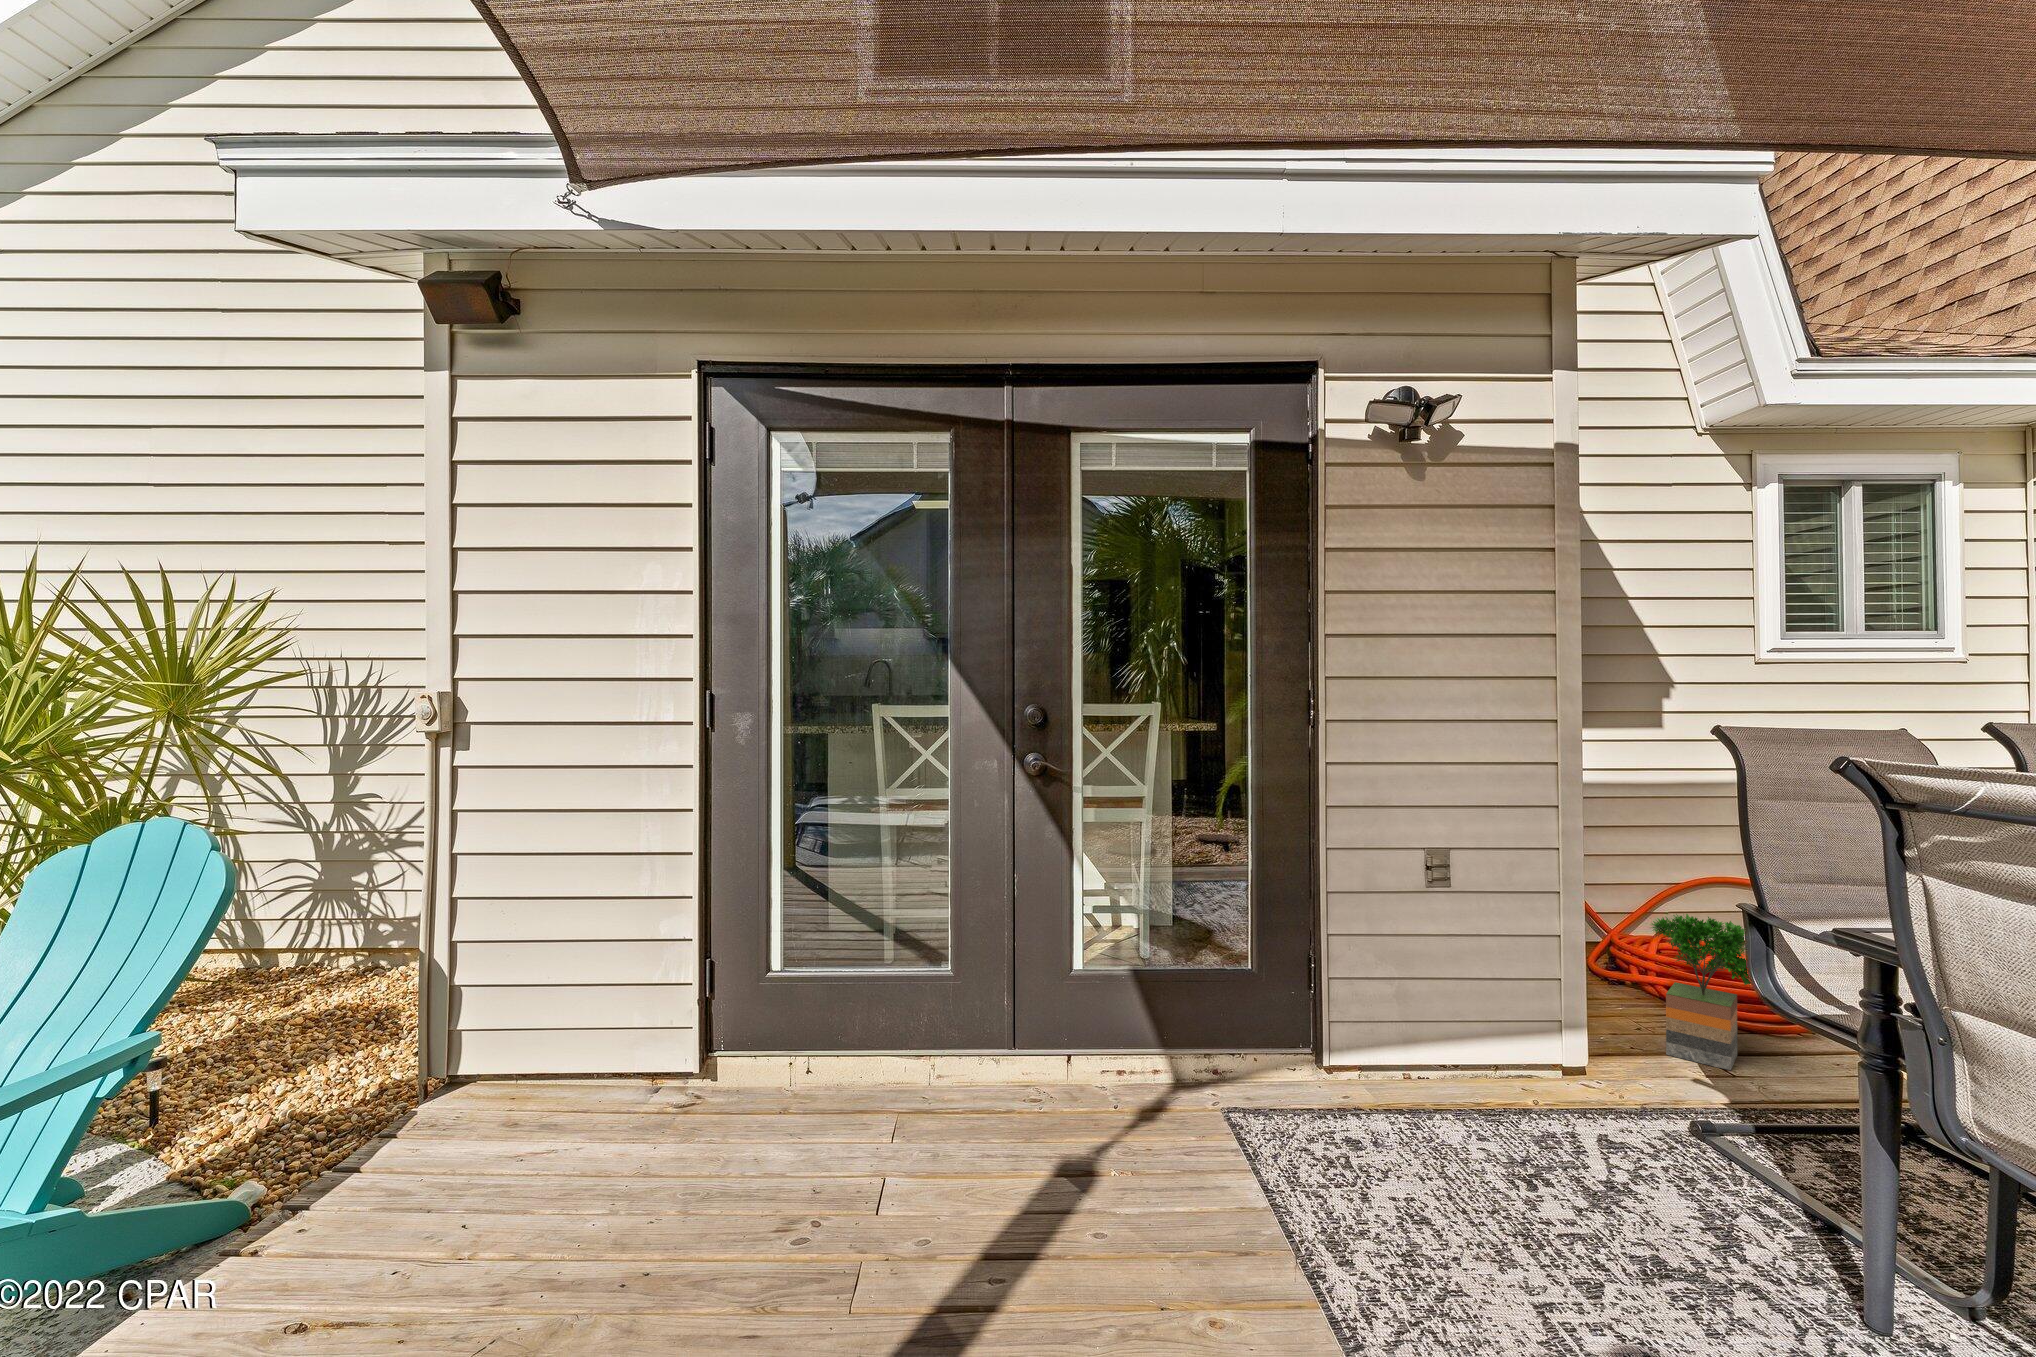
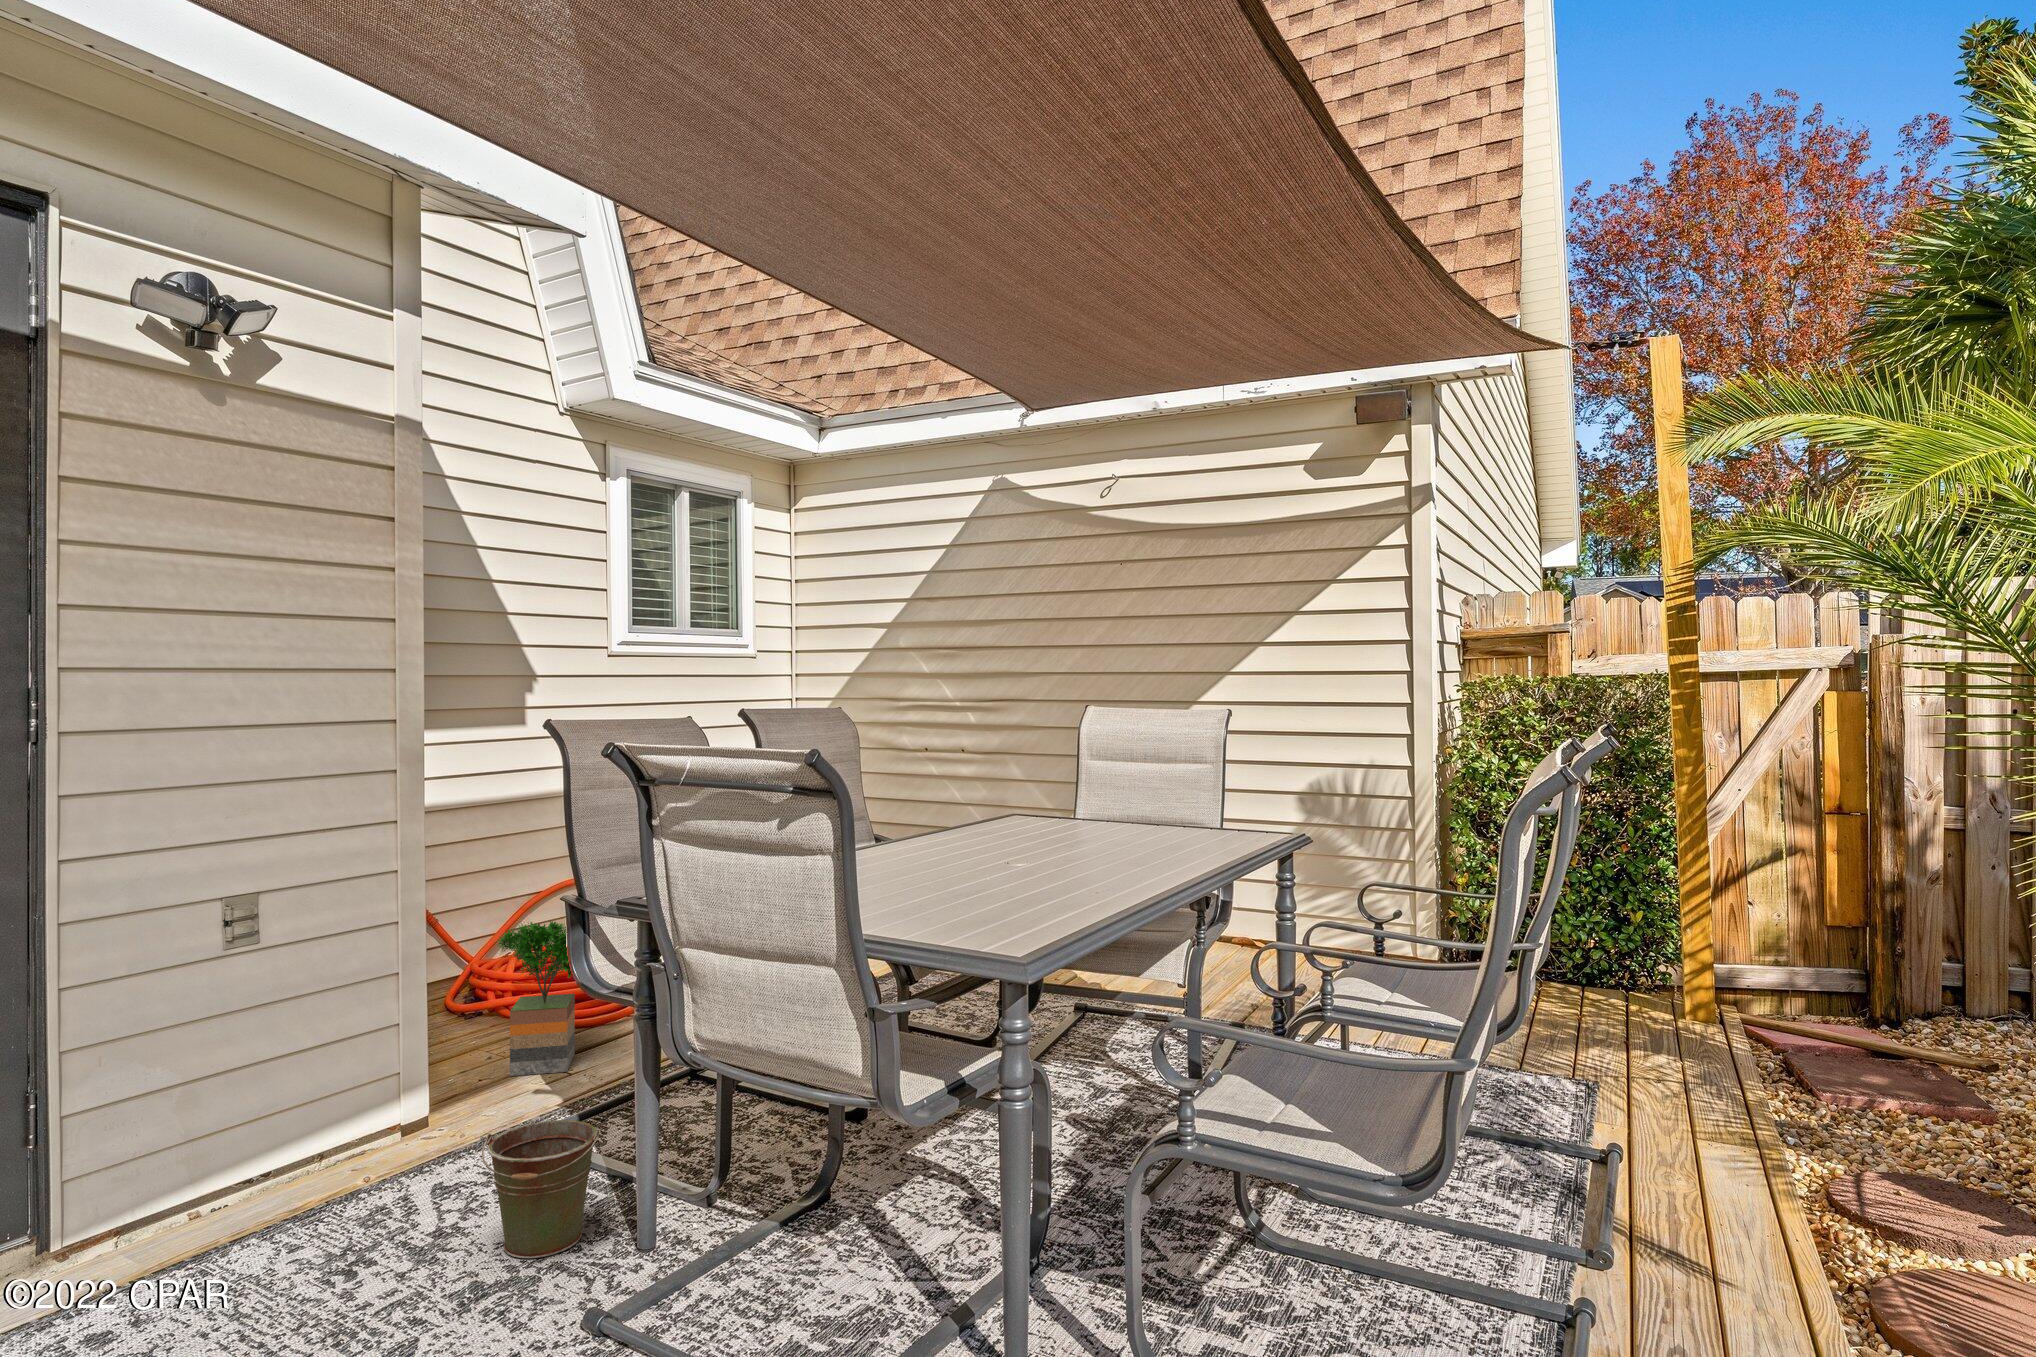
bucket: none [1658,1117,1800,1272] -> present [482,1120,599,1258]

